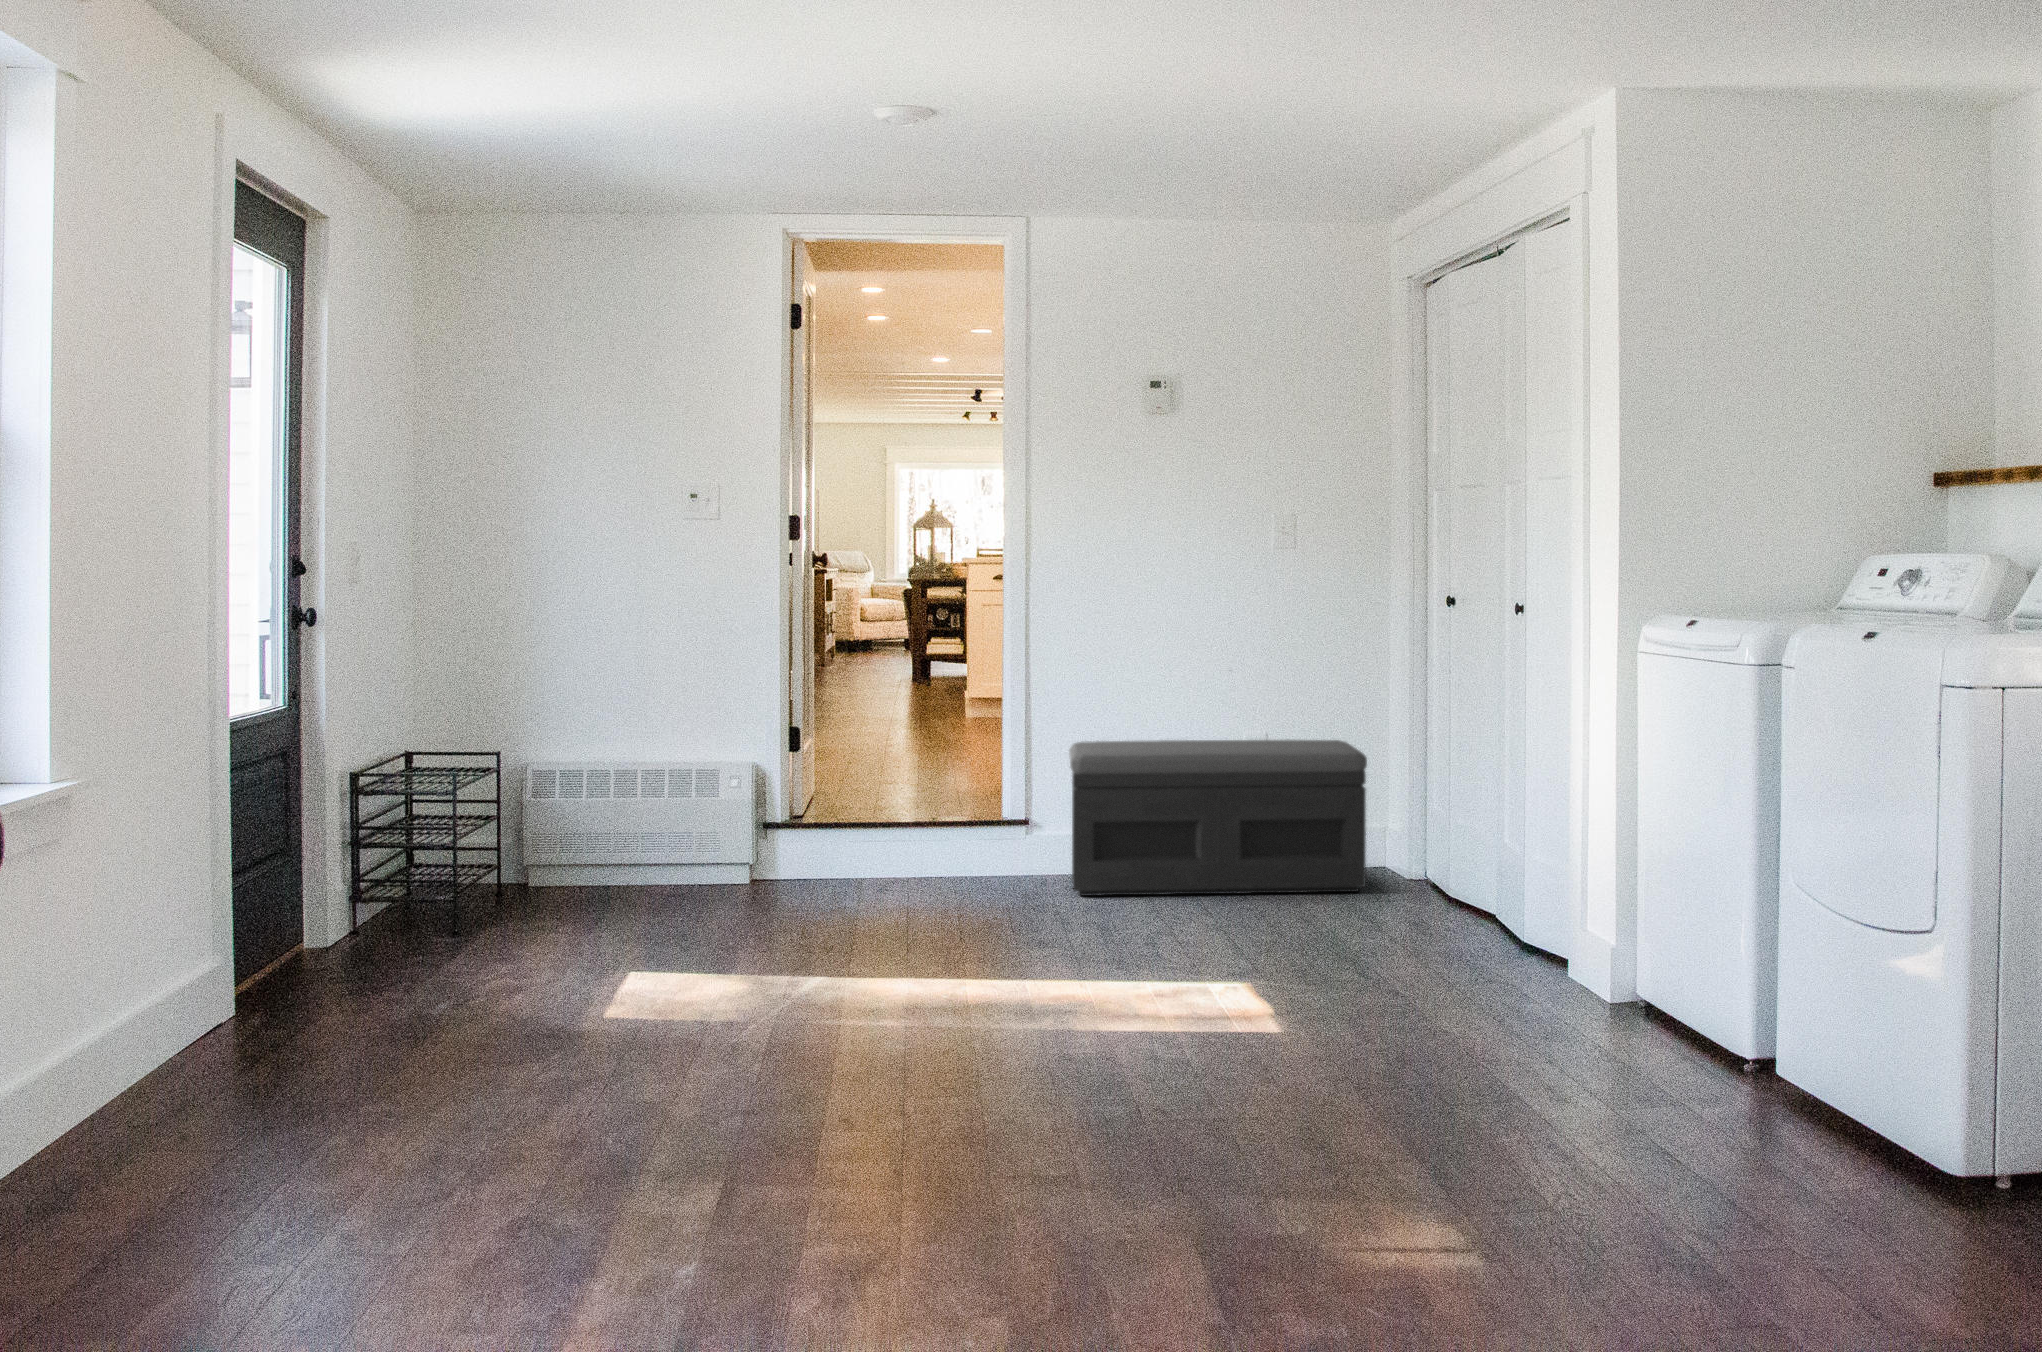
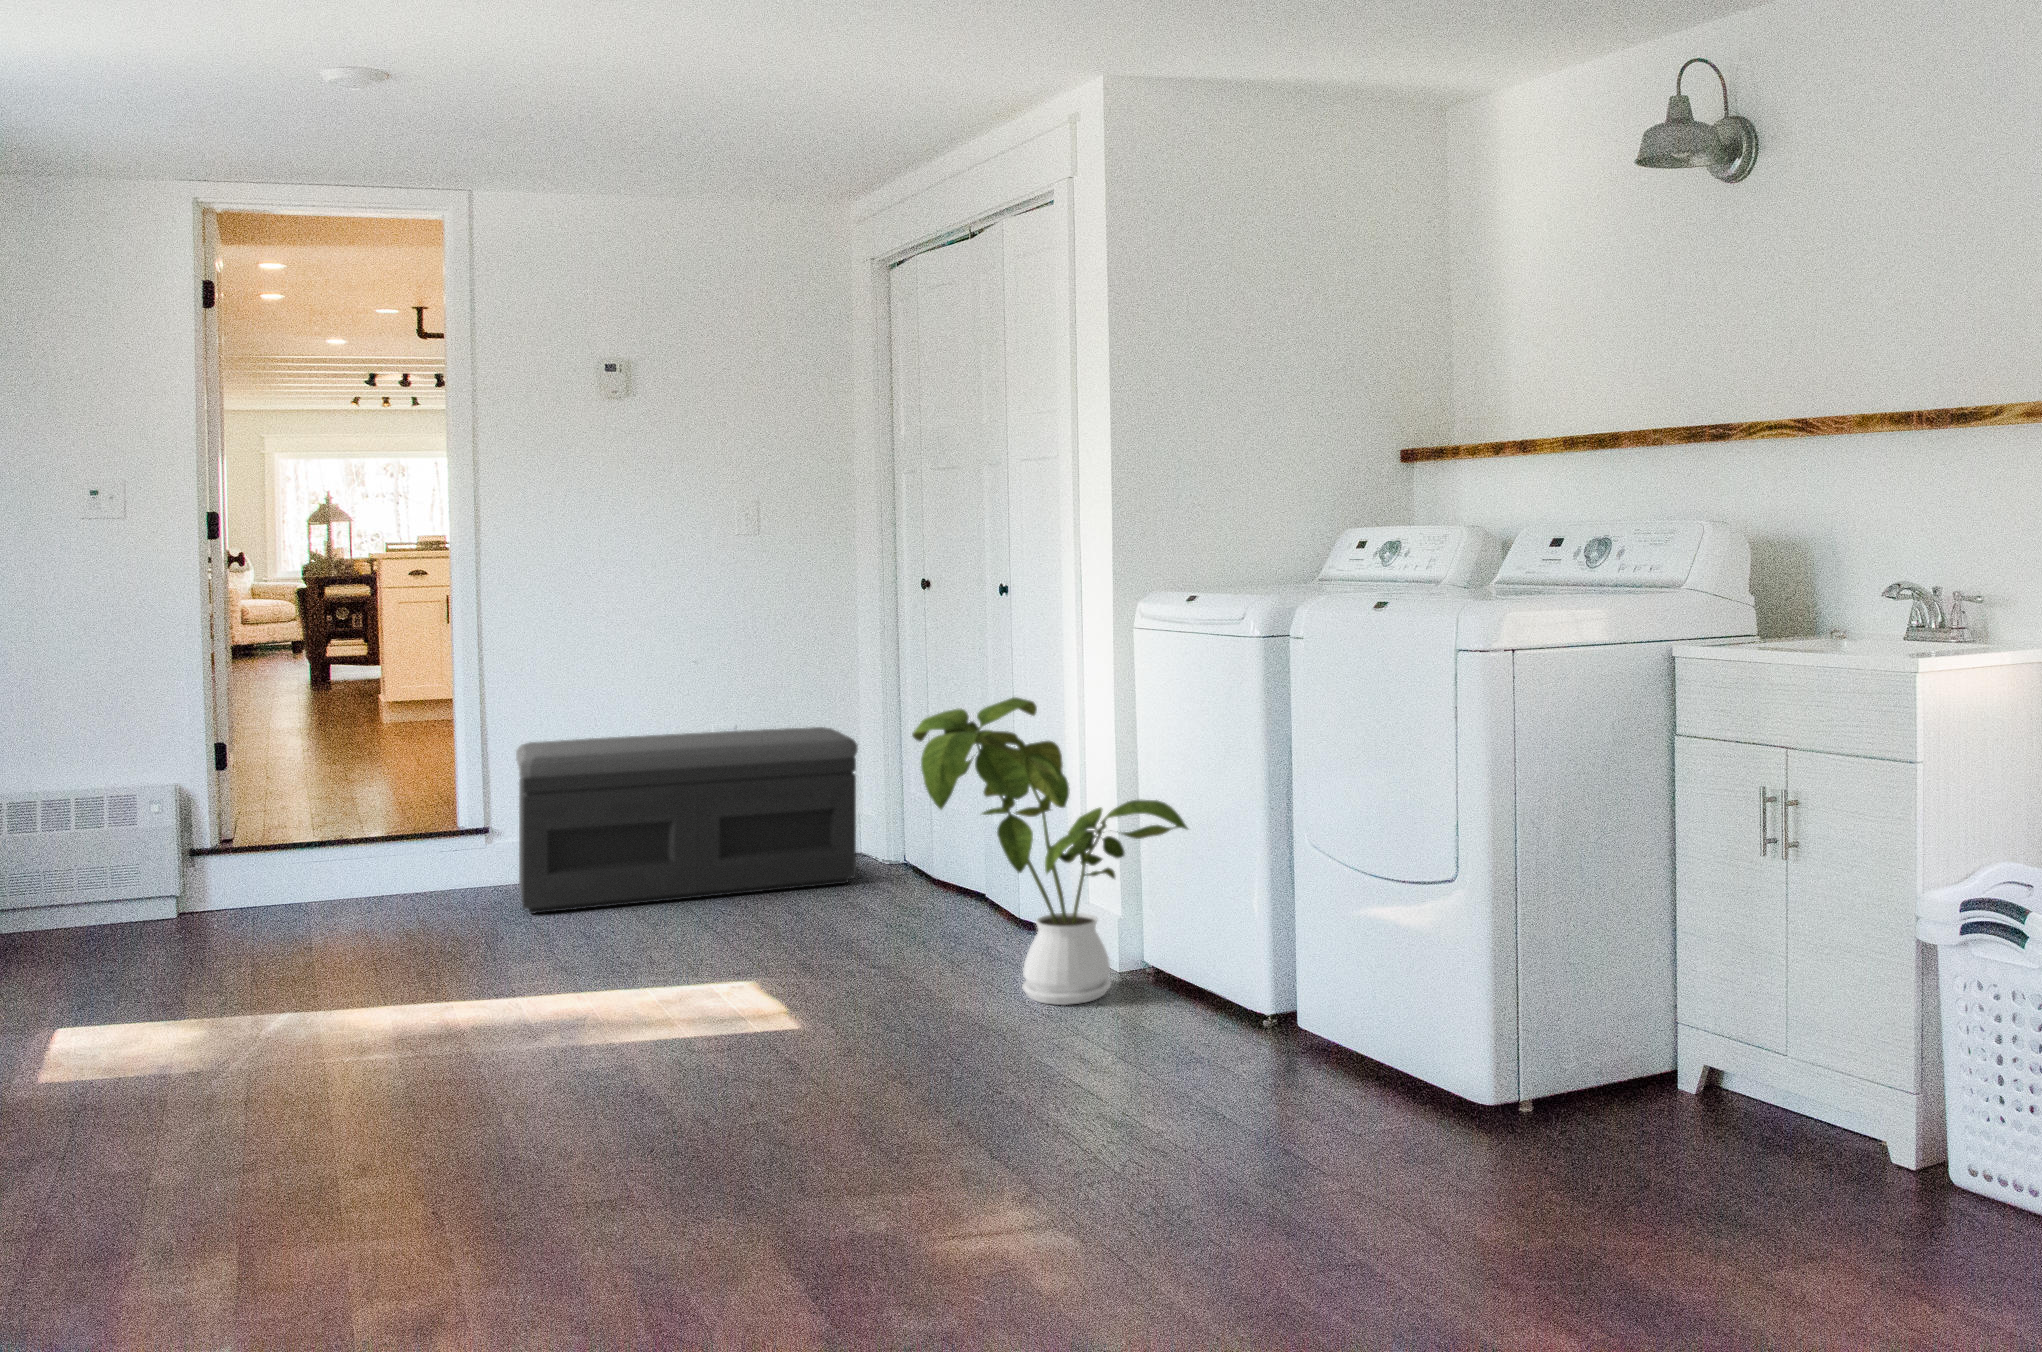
house plant: none [1398,722,1666,1024] -> present [912,697,1188,1005]

